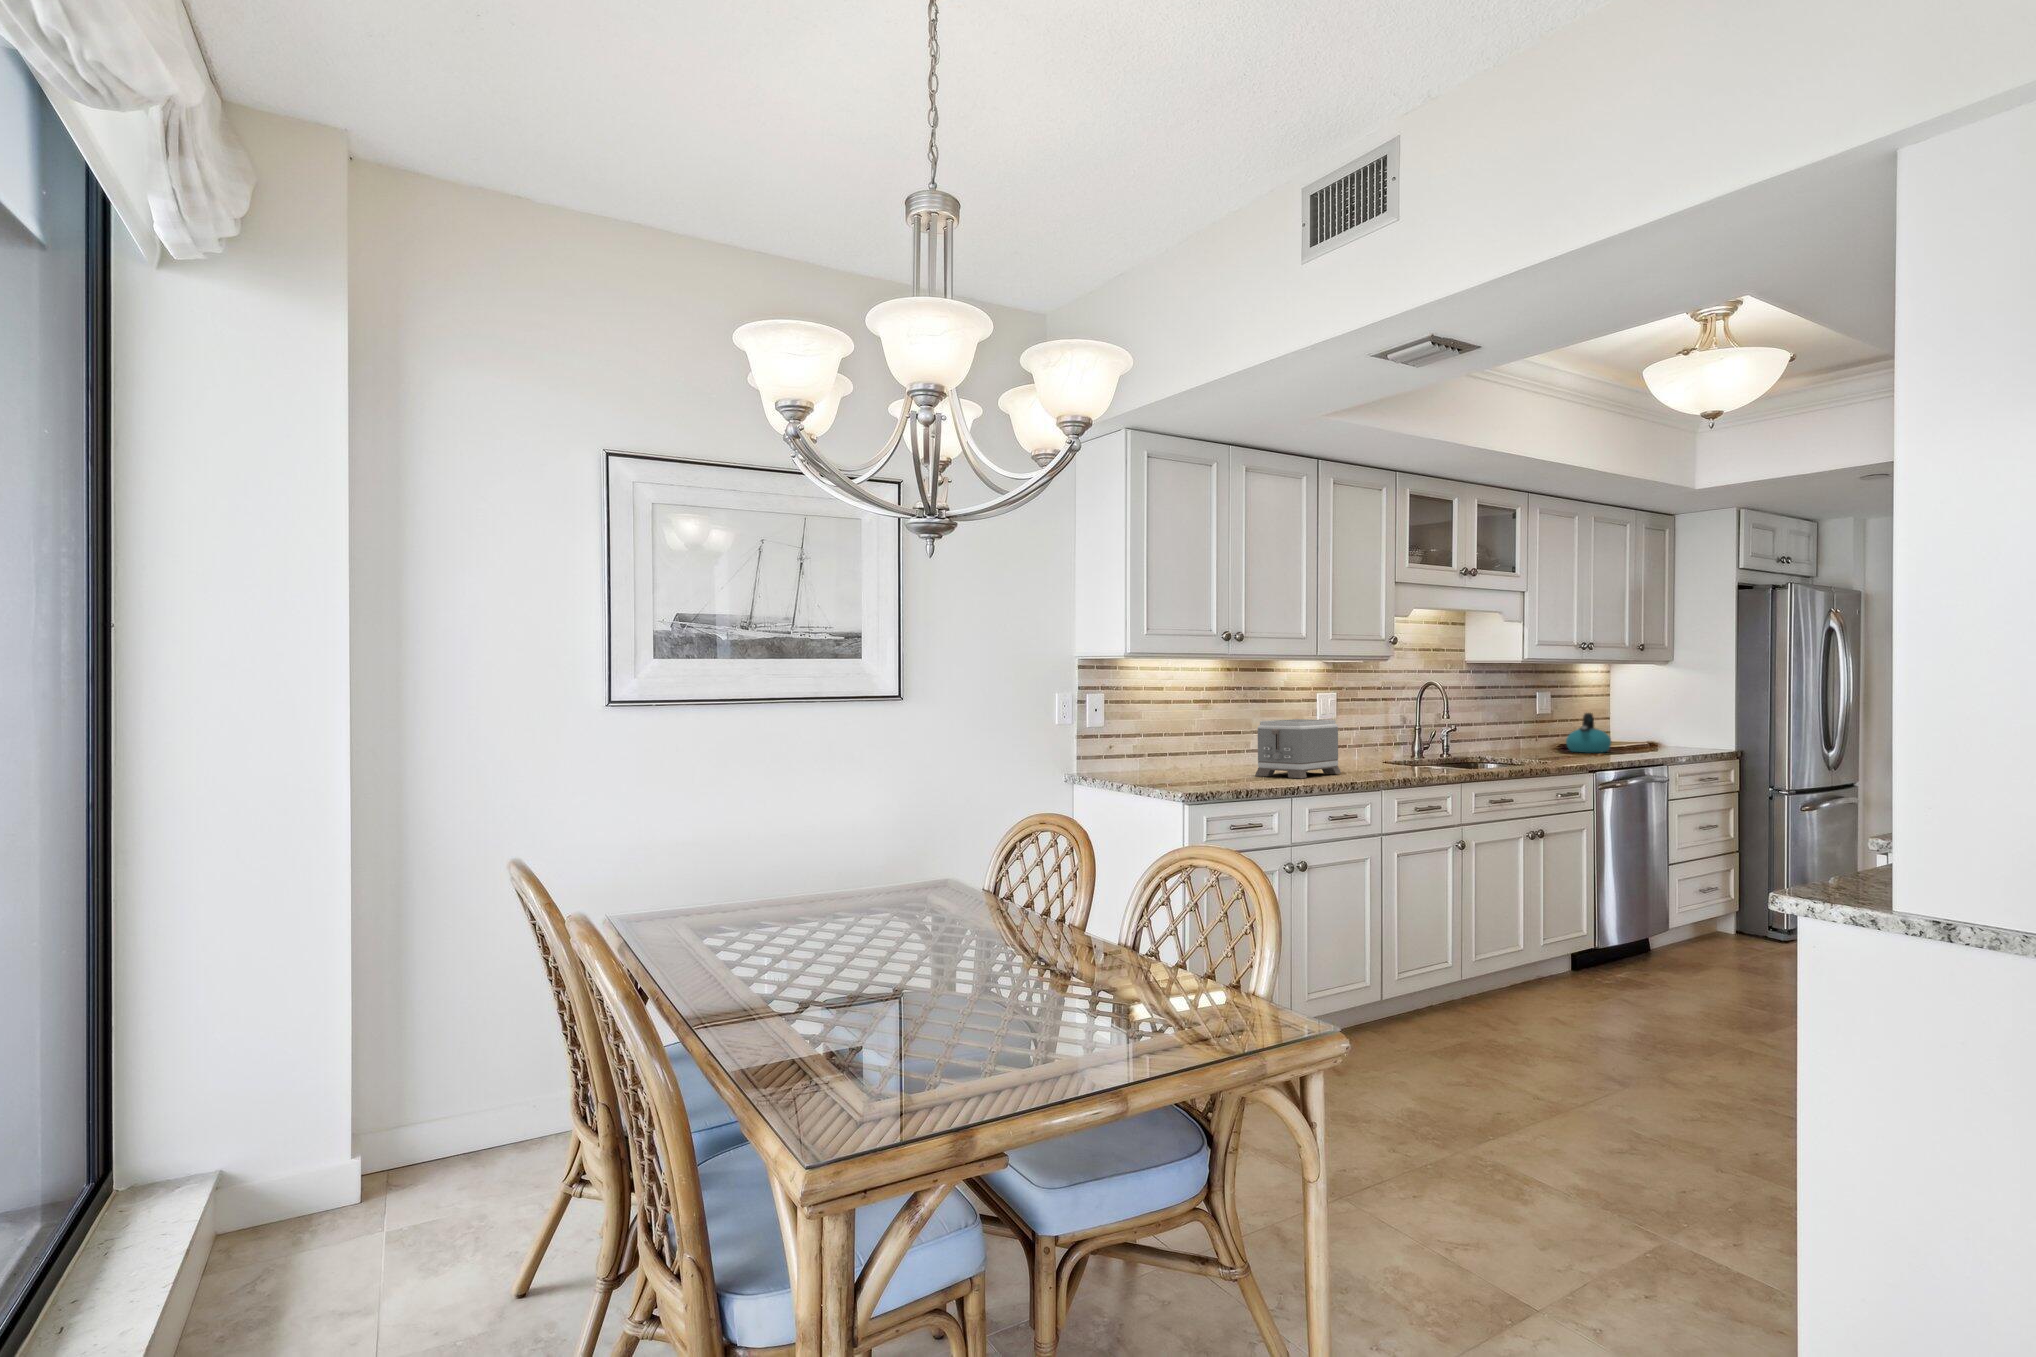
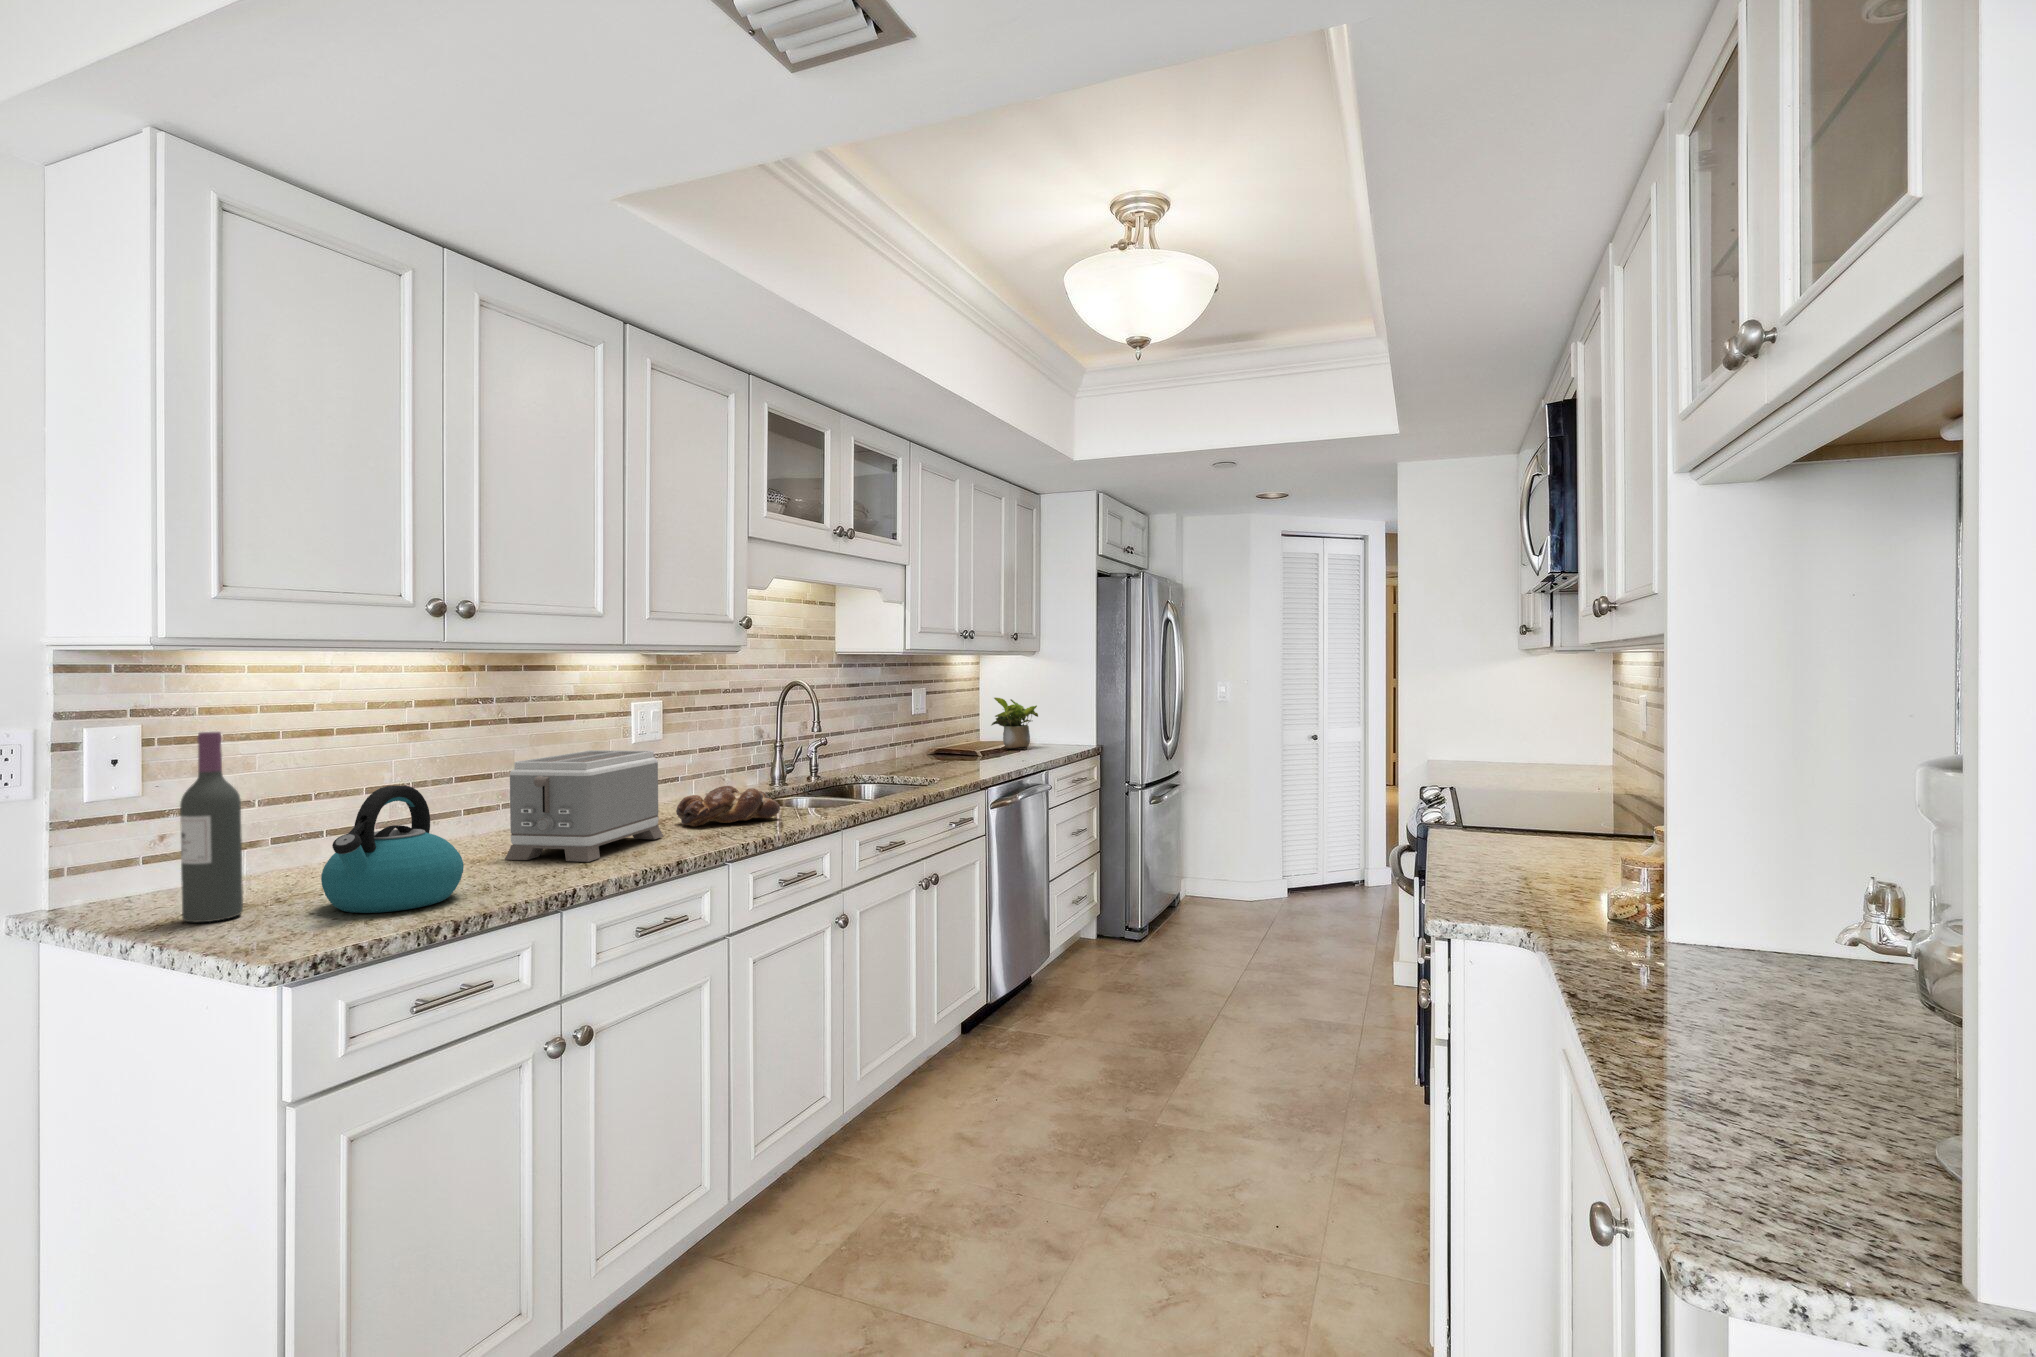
wine bottle: none [1129,696,1151,782] -> present [180,732,243,923]
potted plant: none [1621,703,1670,750] -> present [992,698,1038,749]
kettle: present [1566,713,1611,753] -> present [321,785,464,913]
bread loaf: none [1348,748,1417,771] -> present [676,786,780,827]

